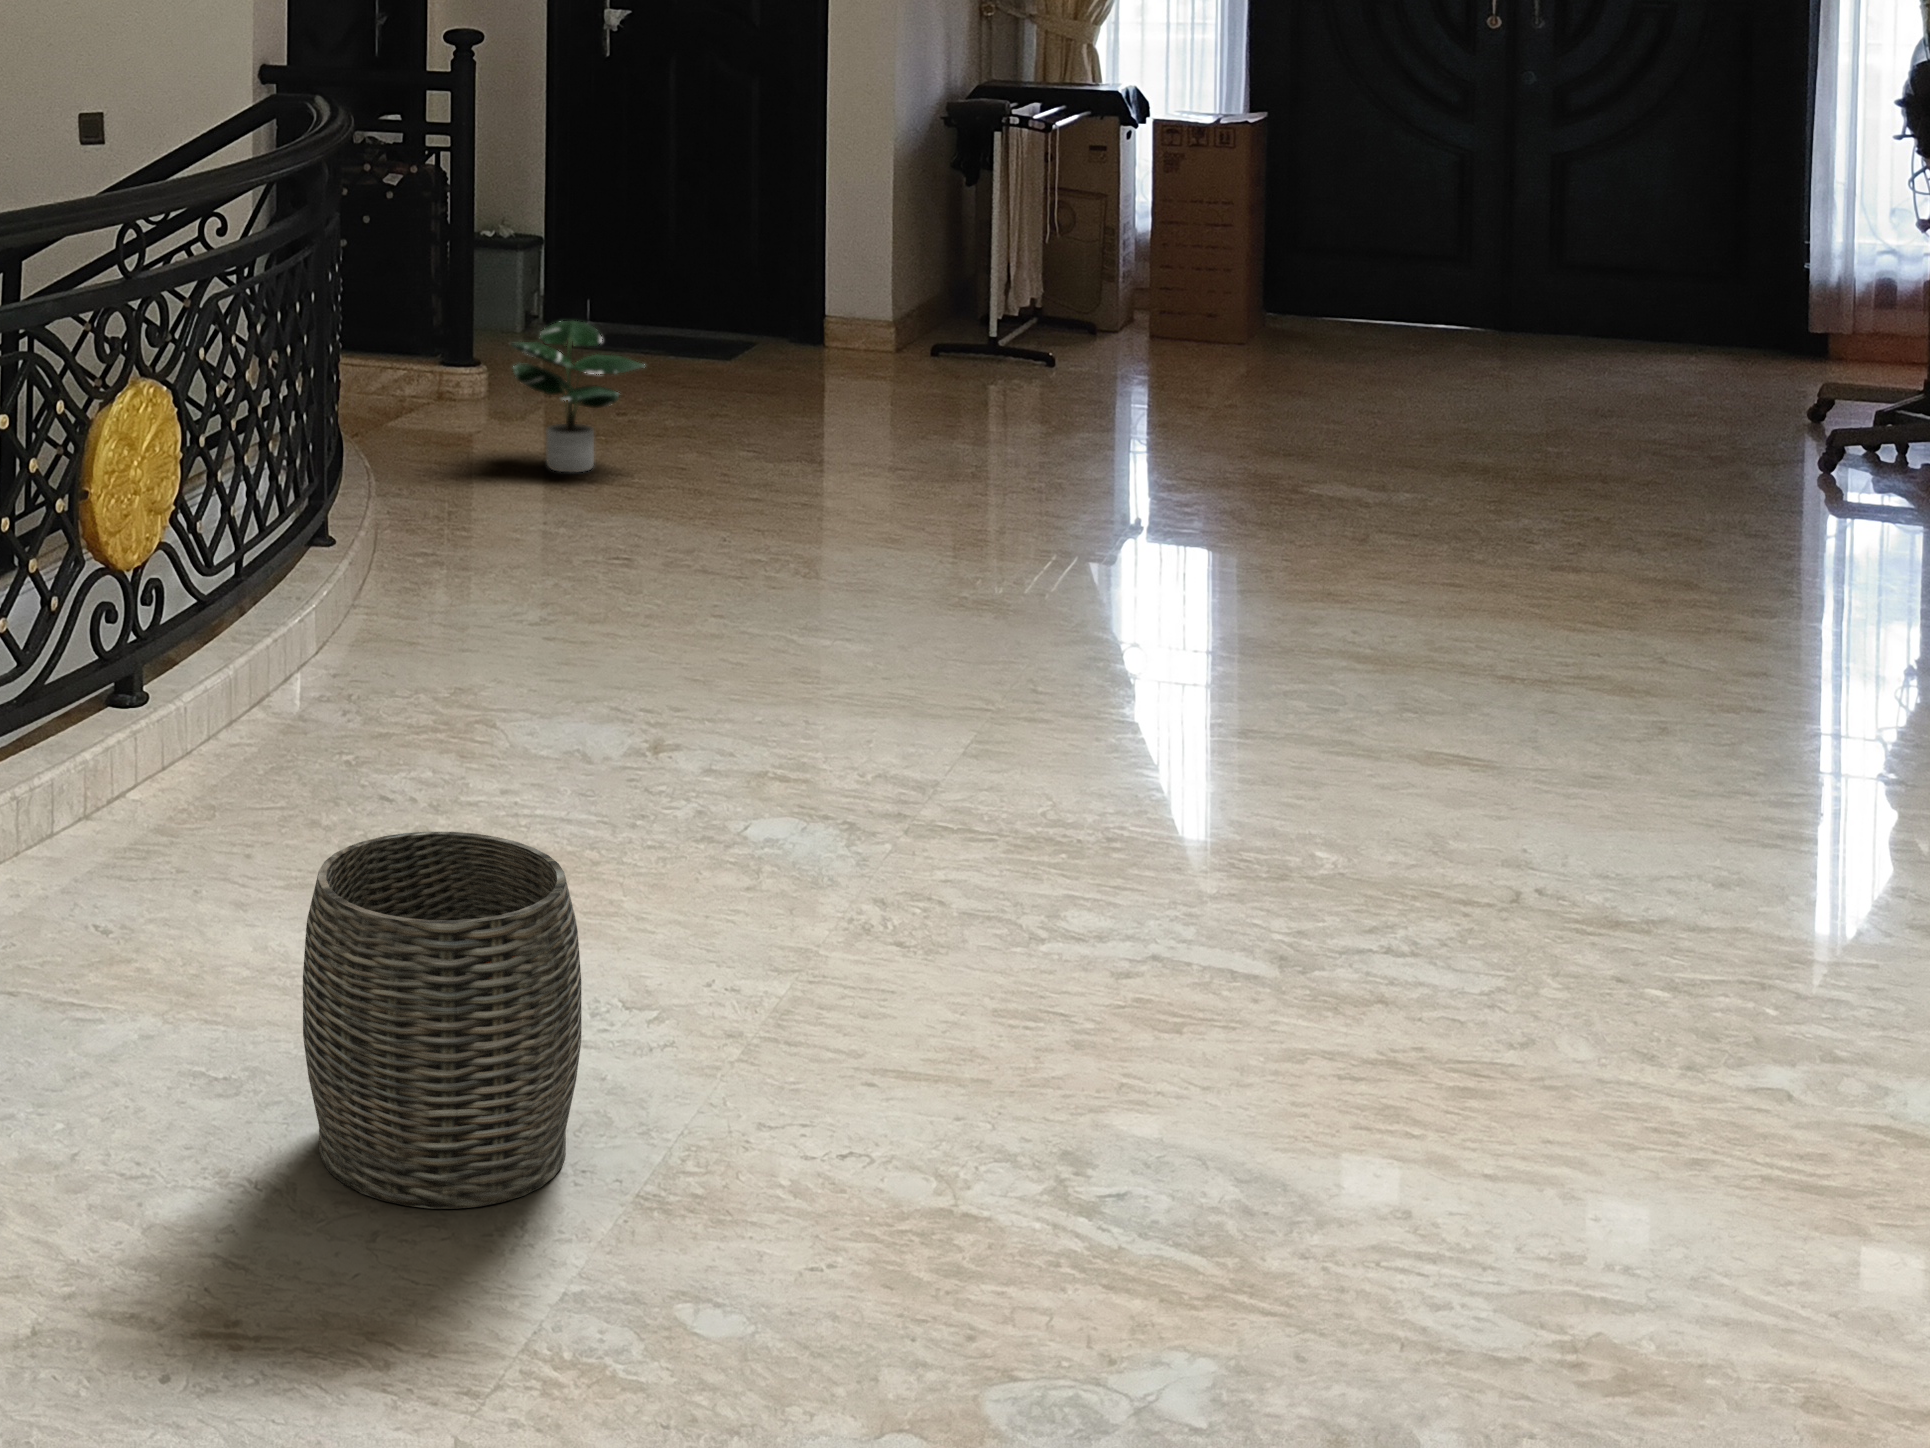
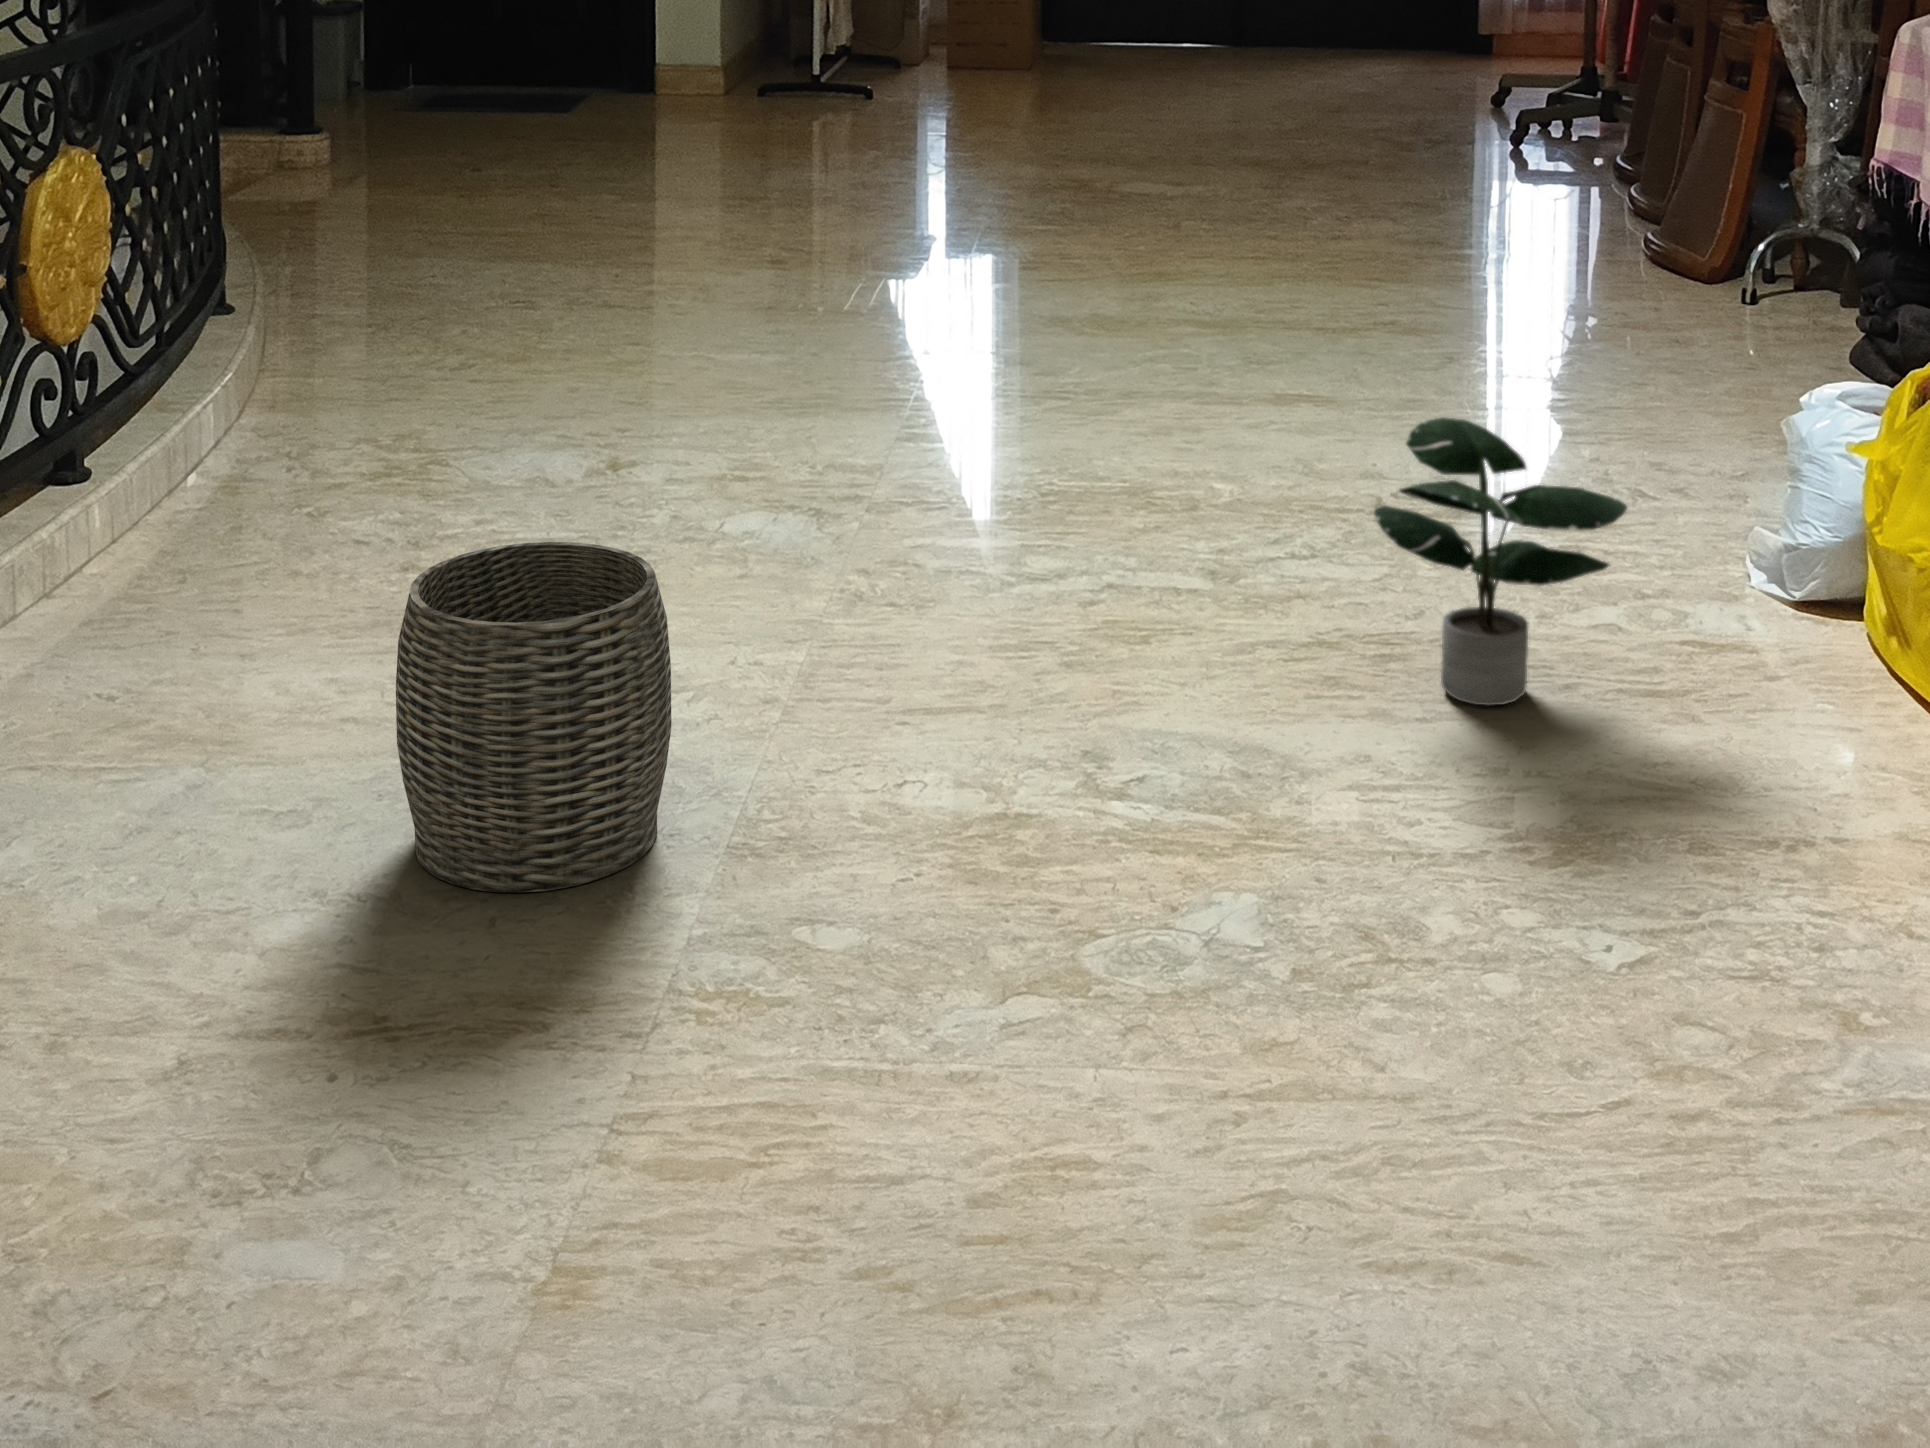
potted plant: present [512,321,644,472] -> present [1374,417,1628,706]

